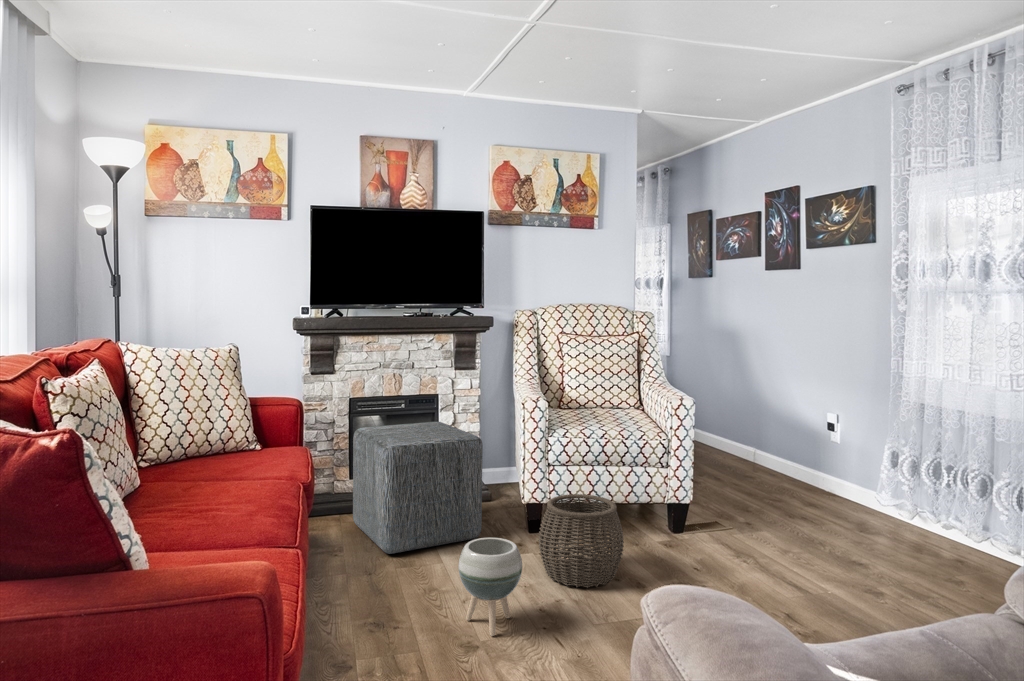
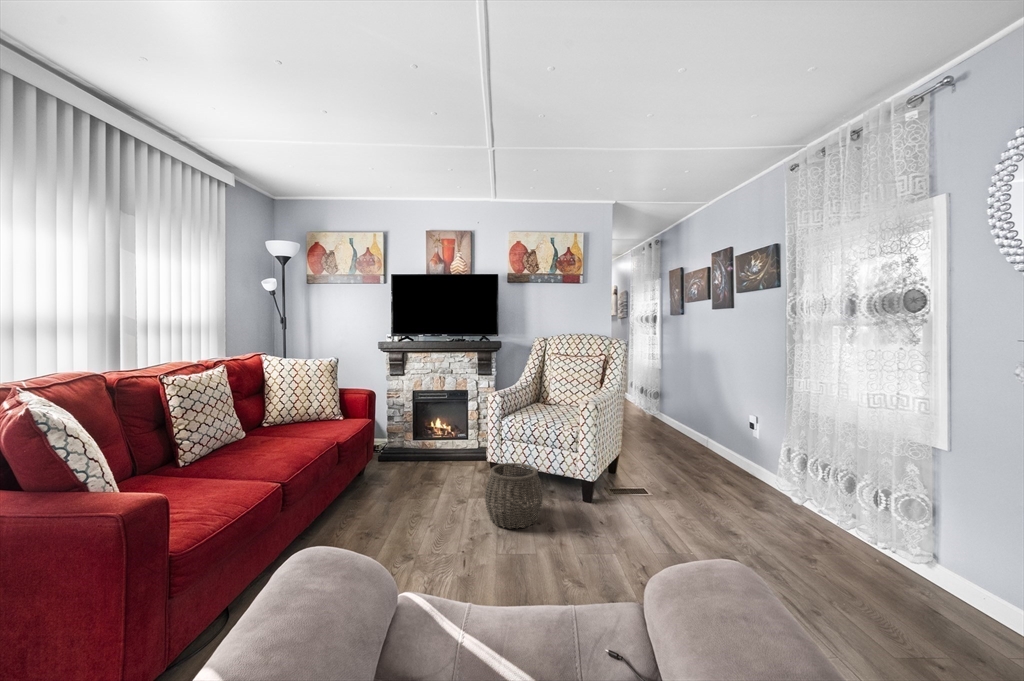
ottoman: present [353,422,483,554] -> none [398,409,470,492]
planter: present [459,538,522,636] -> none [406,488,449,555]

